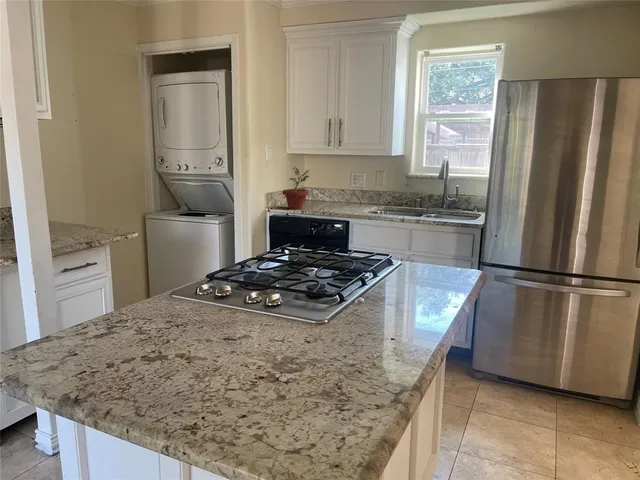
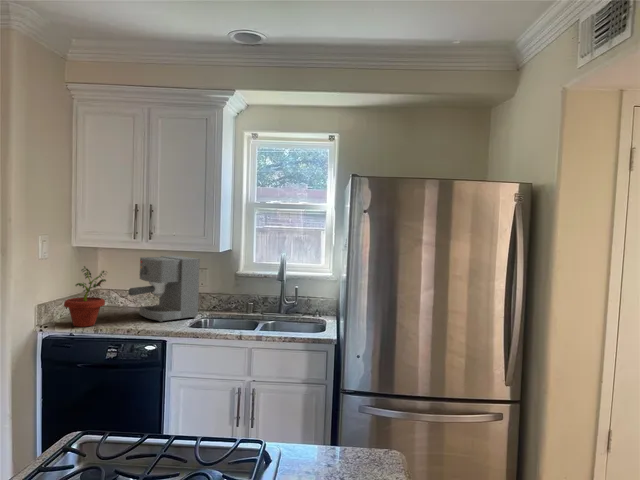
coffee maker: none [324,161,377,210] -> present [128,256,200,322]

